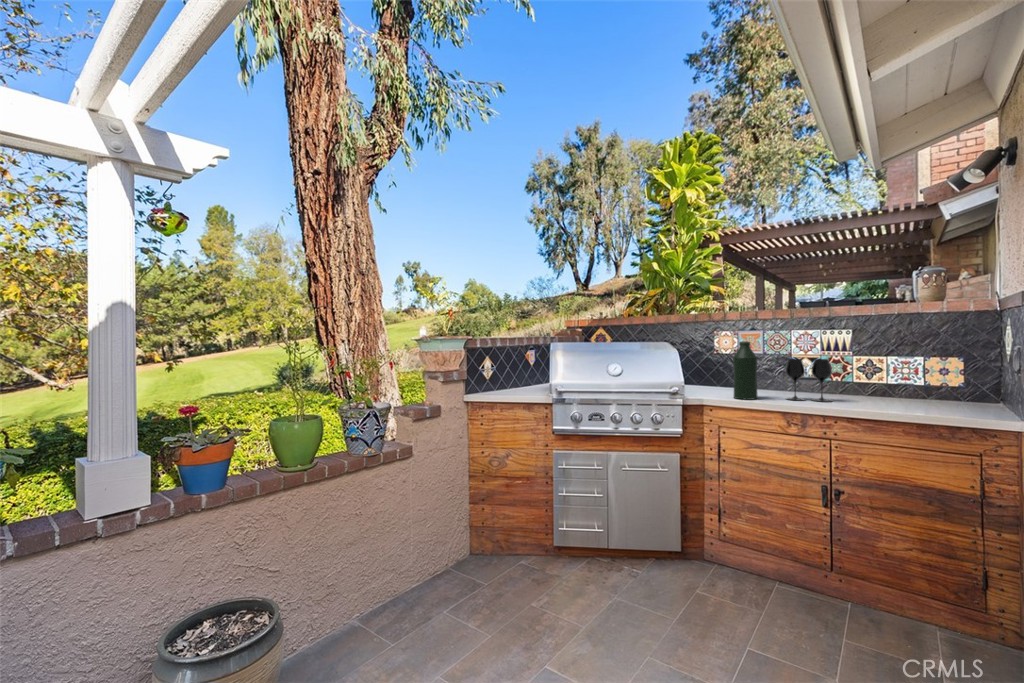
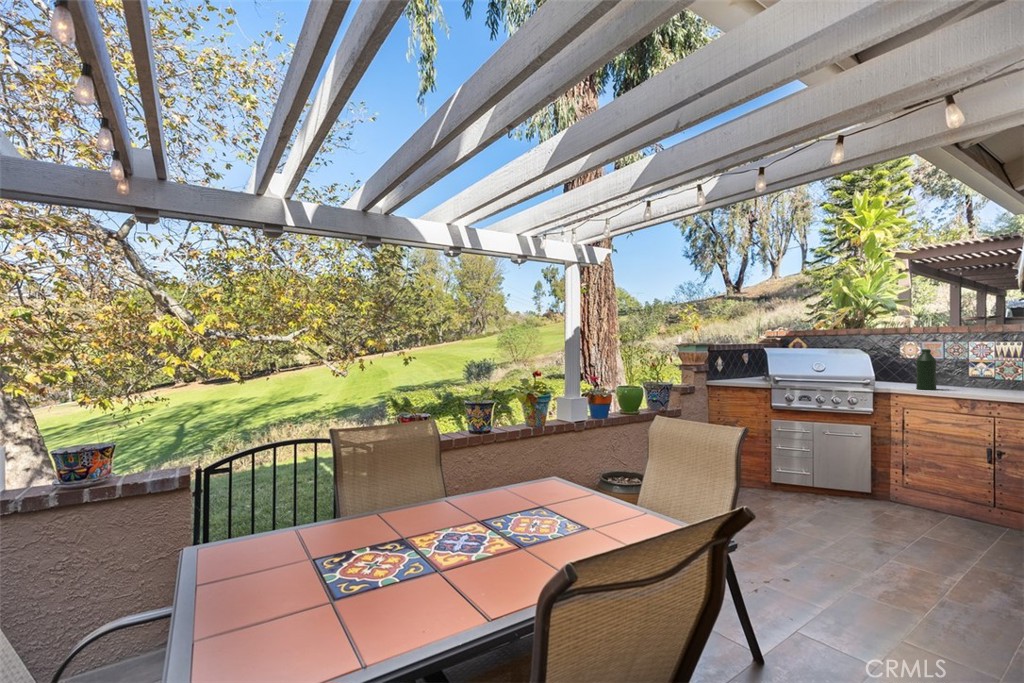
wine glass: present [785,359,832,402] -> none [960,362,999,393]

